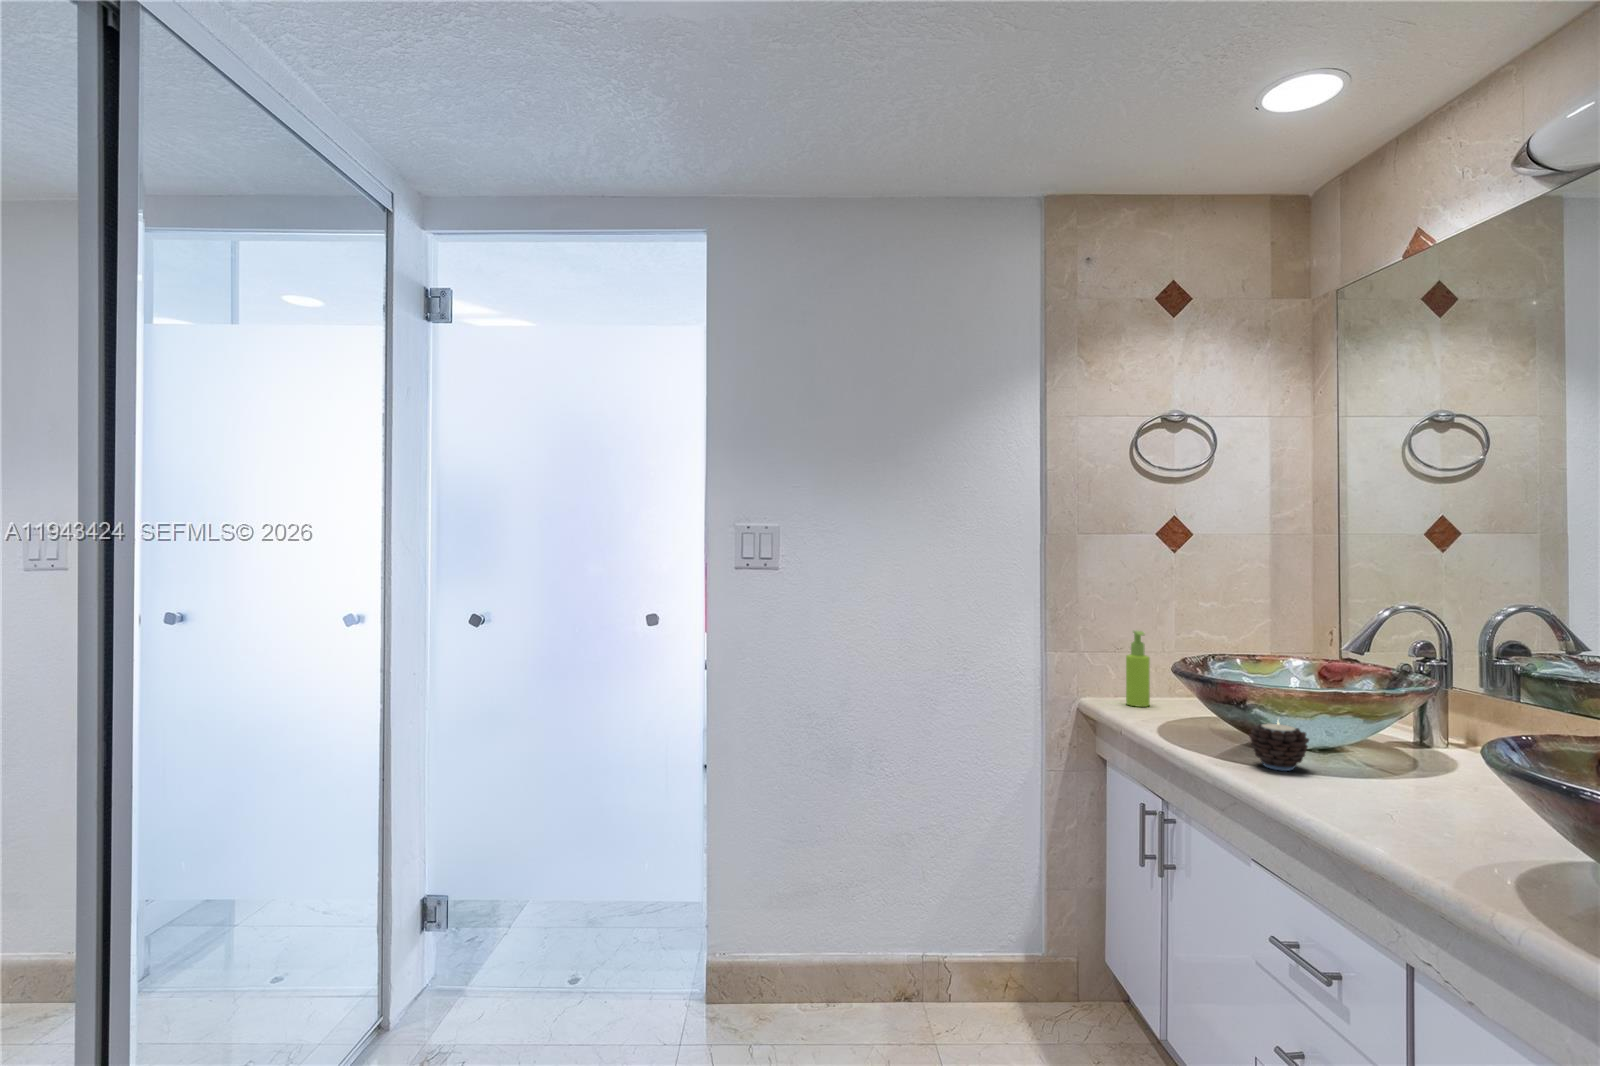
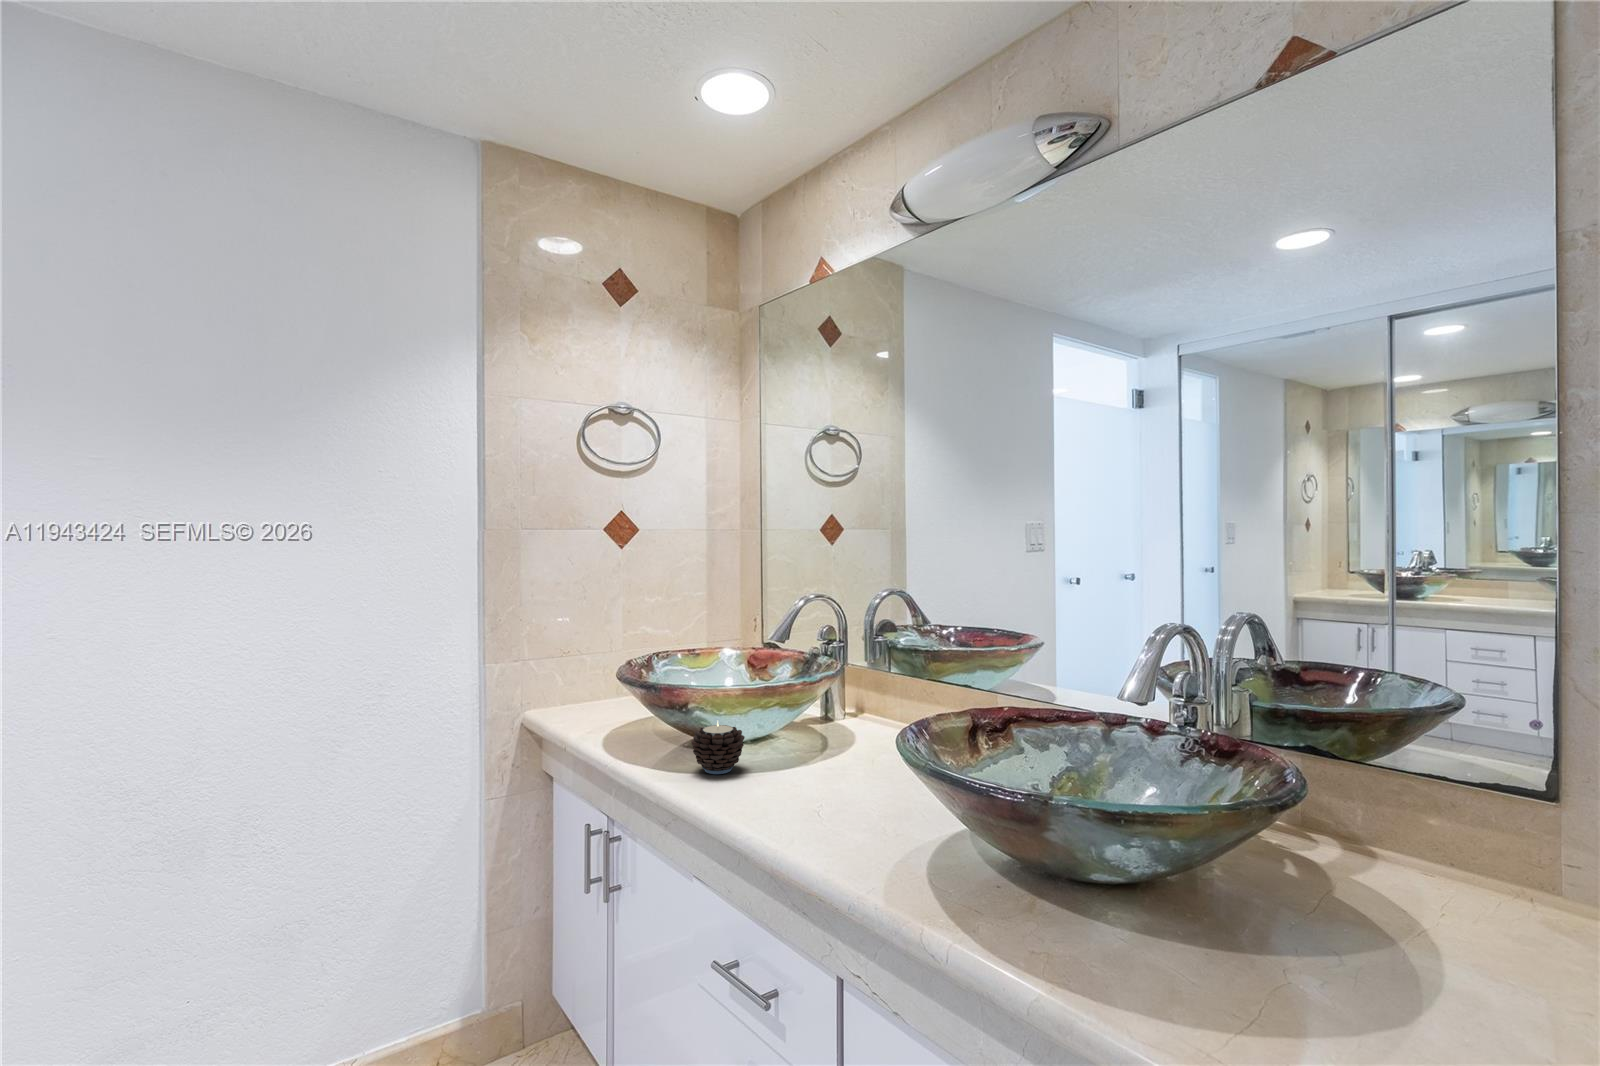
soap dispenser: present [1126,631,1150,707] -> none [573,633,597,715]

